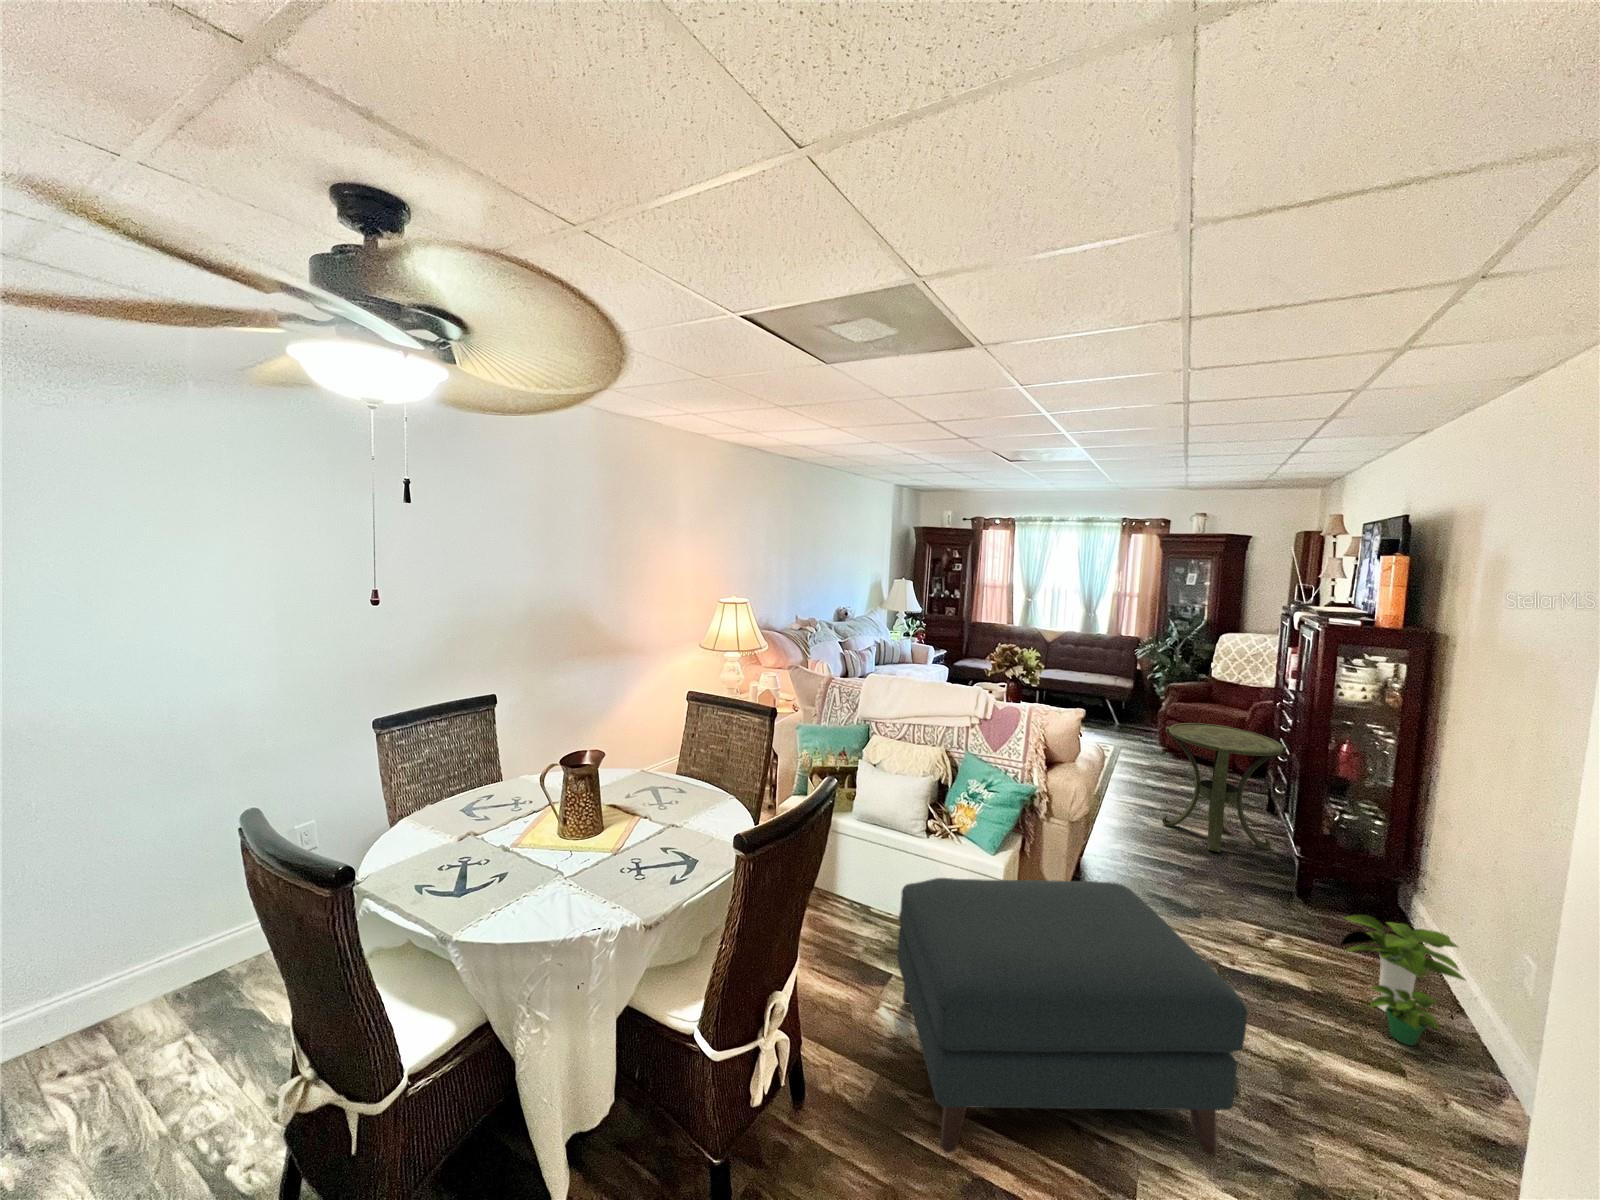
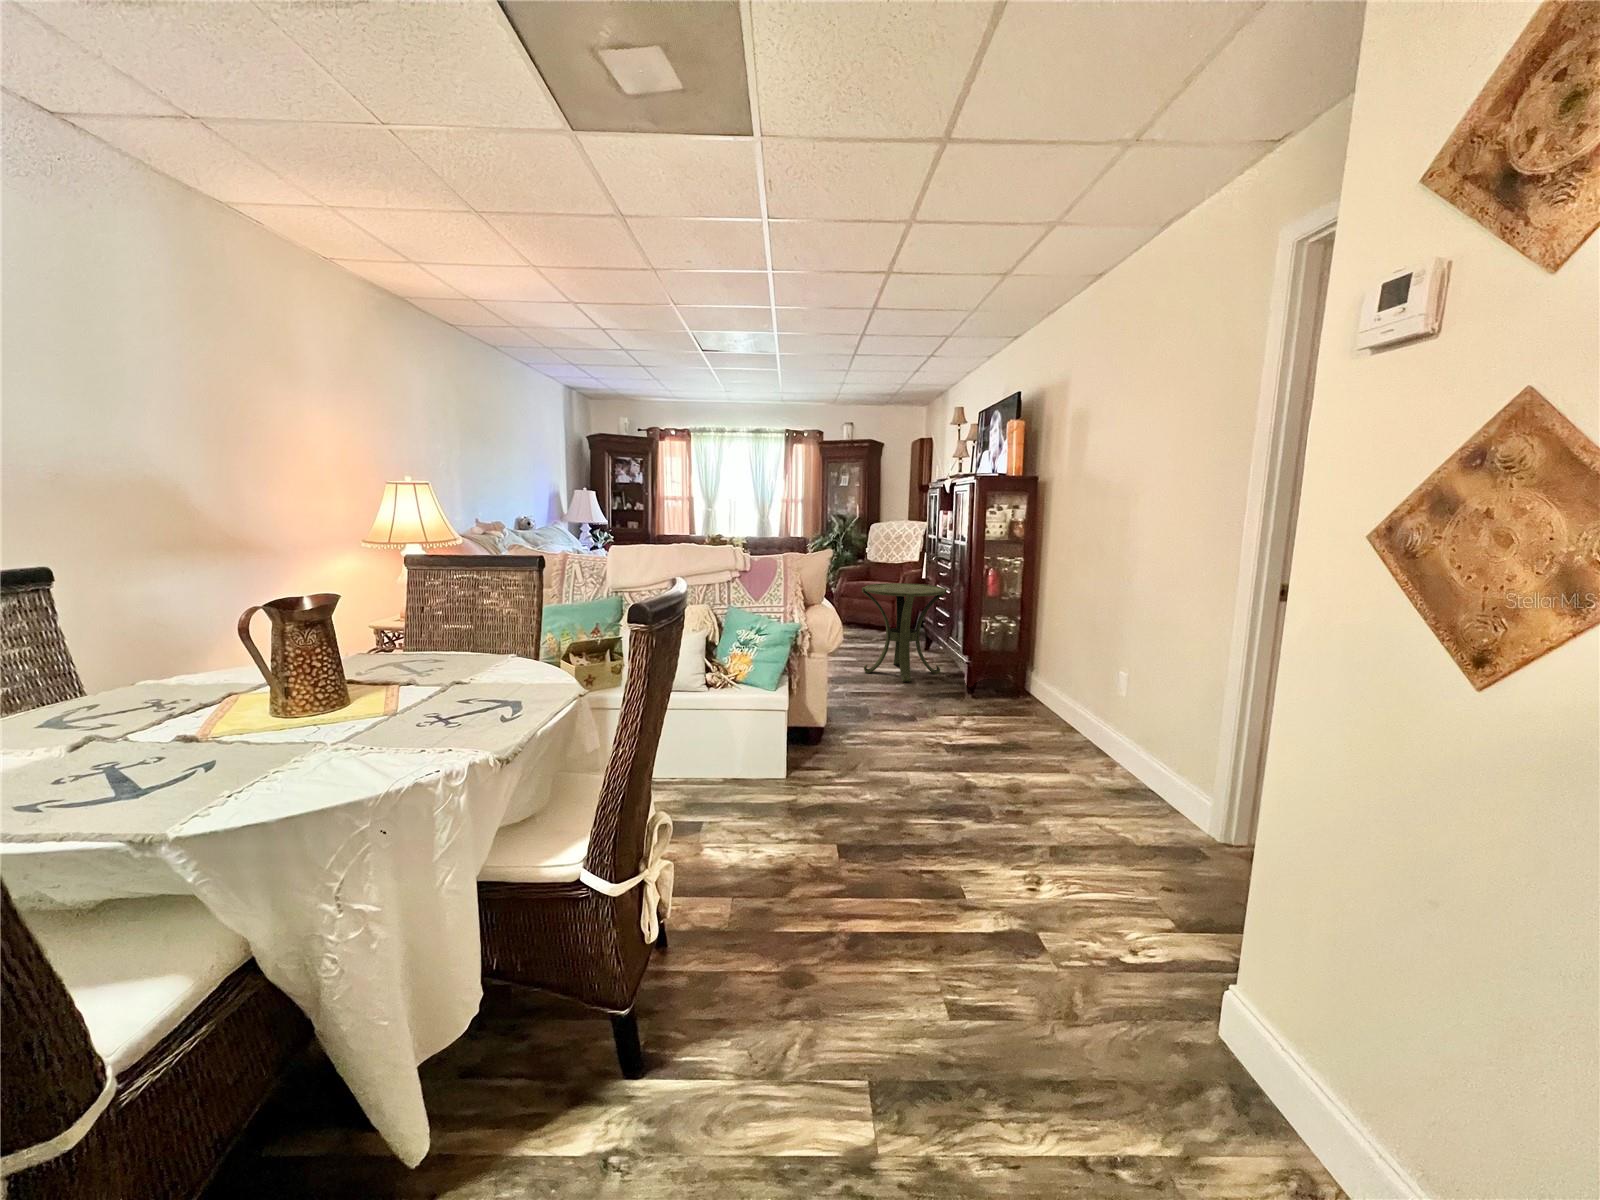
ottoman: present [898,878,1247,1155] -> none [713,680,1015,927]
potted plant: present [1340,915,1466,1045] -> none [1014,677,1087,756]

